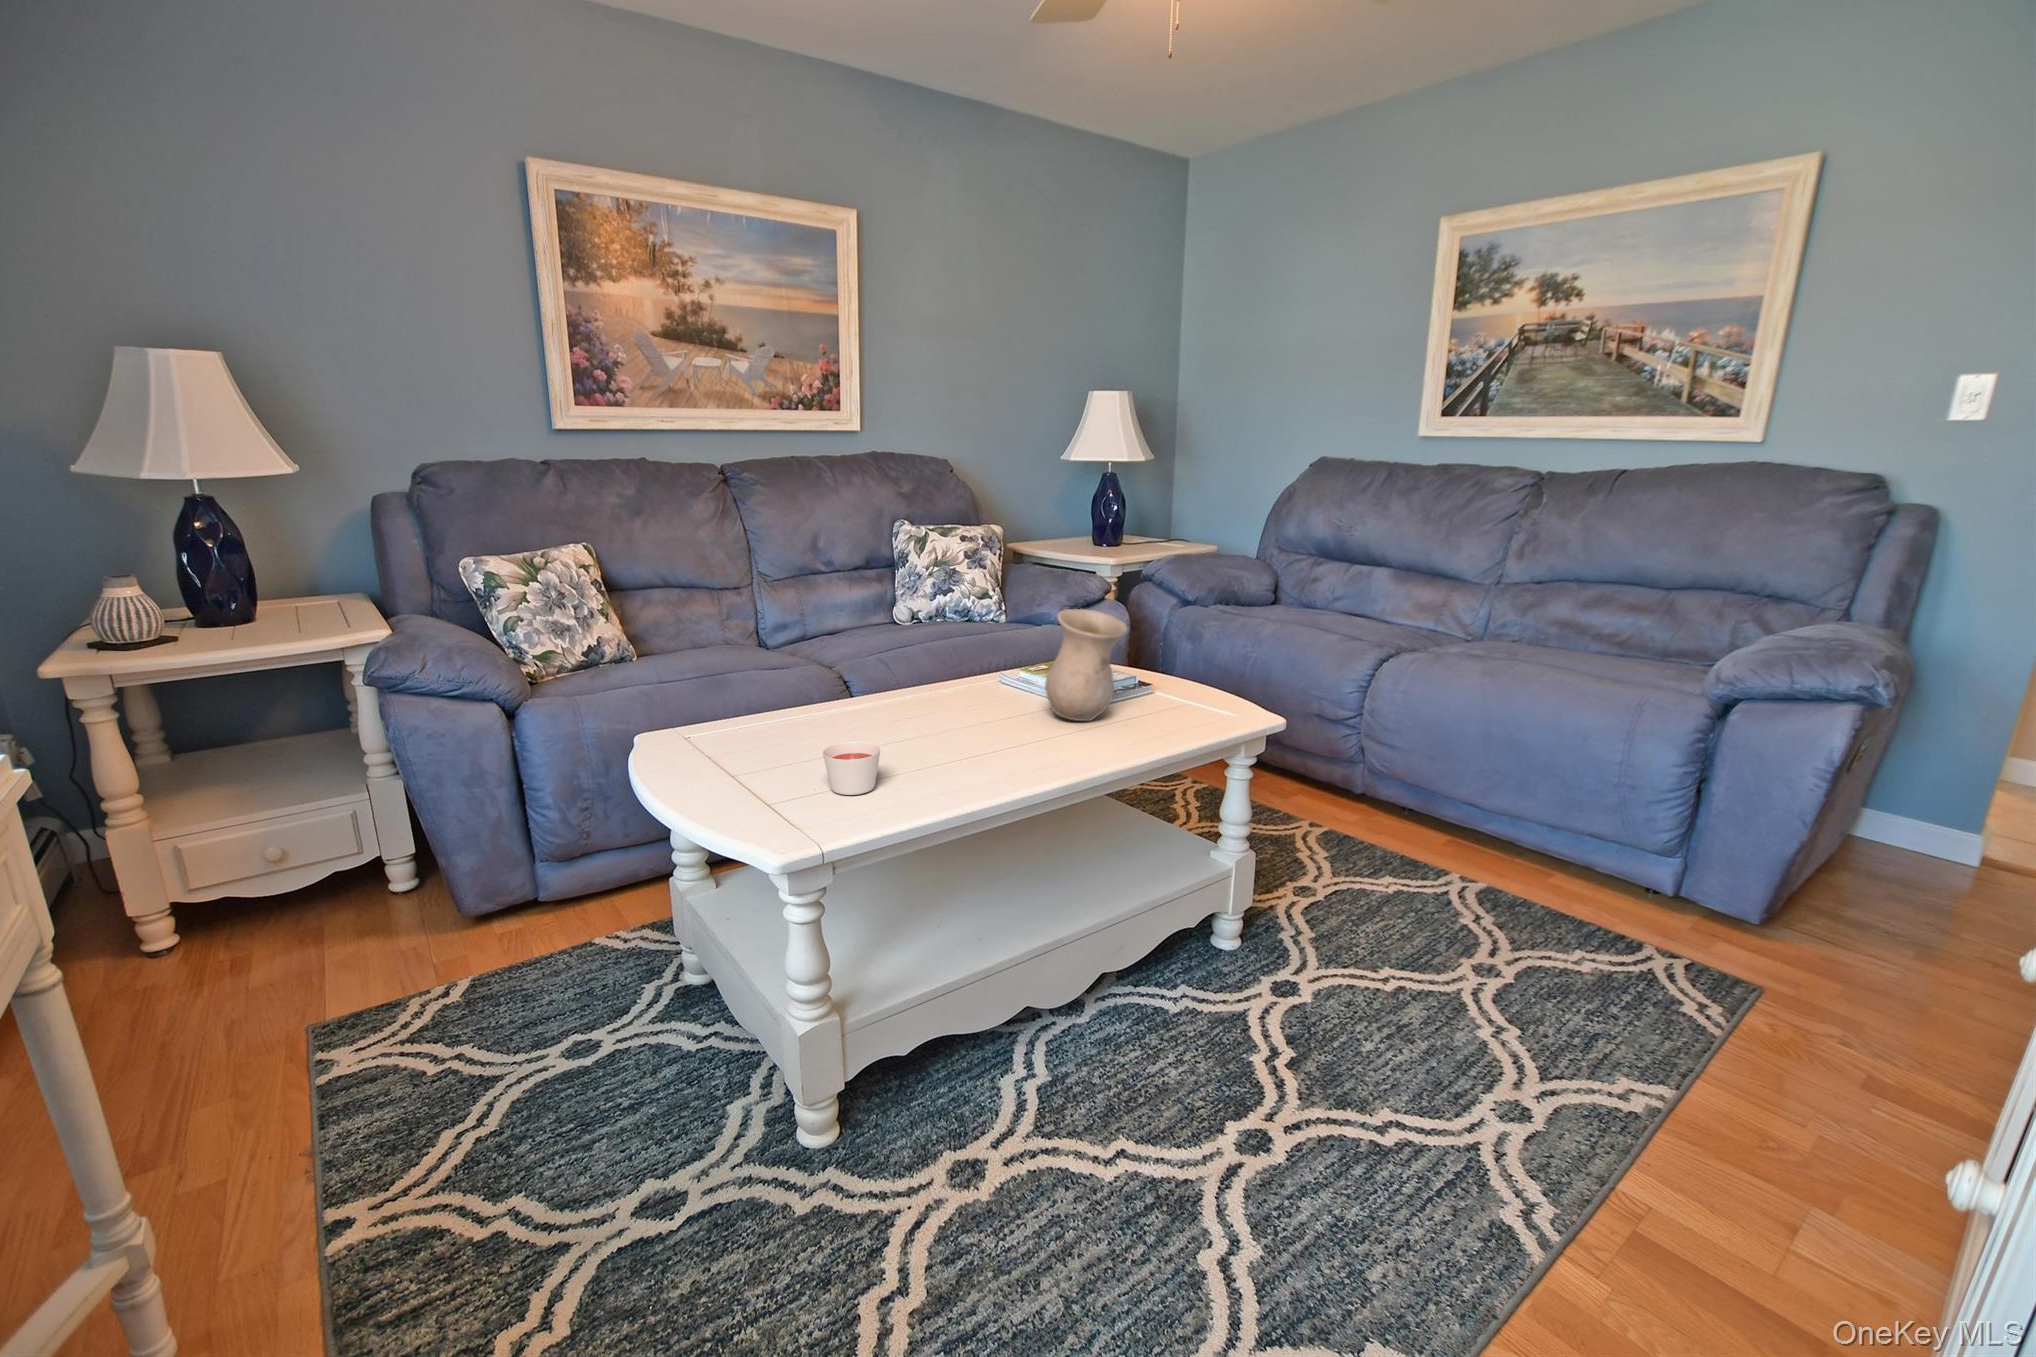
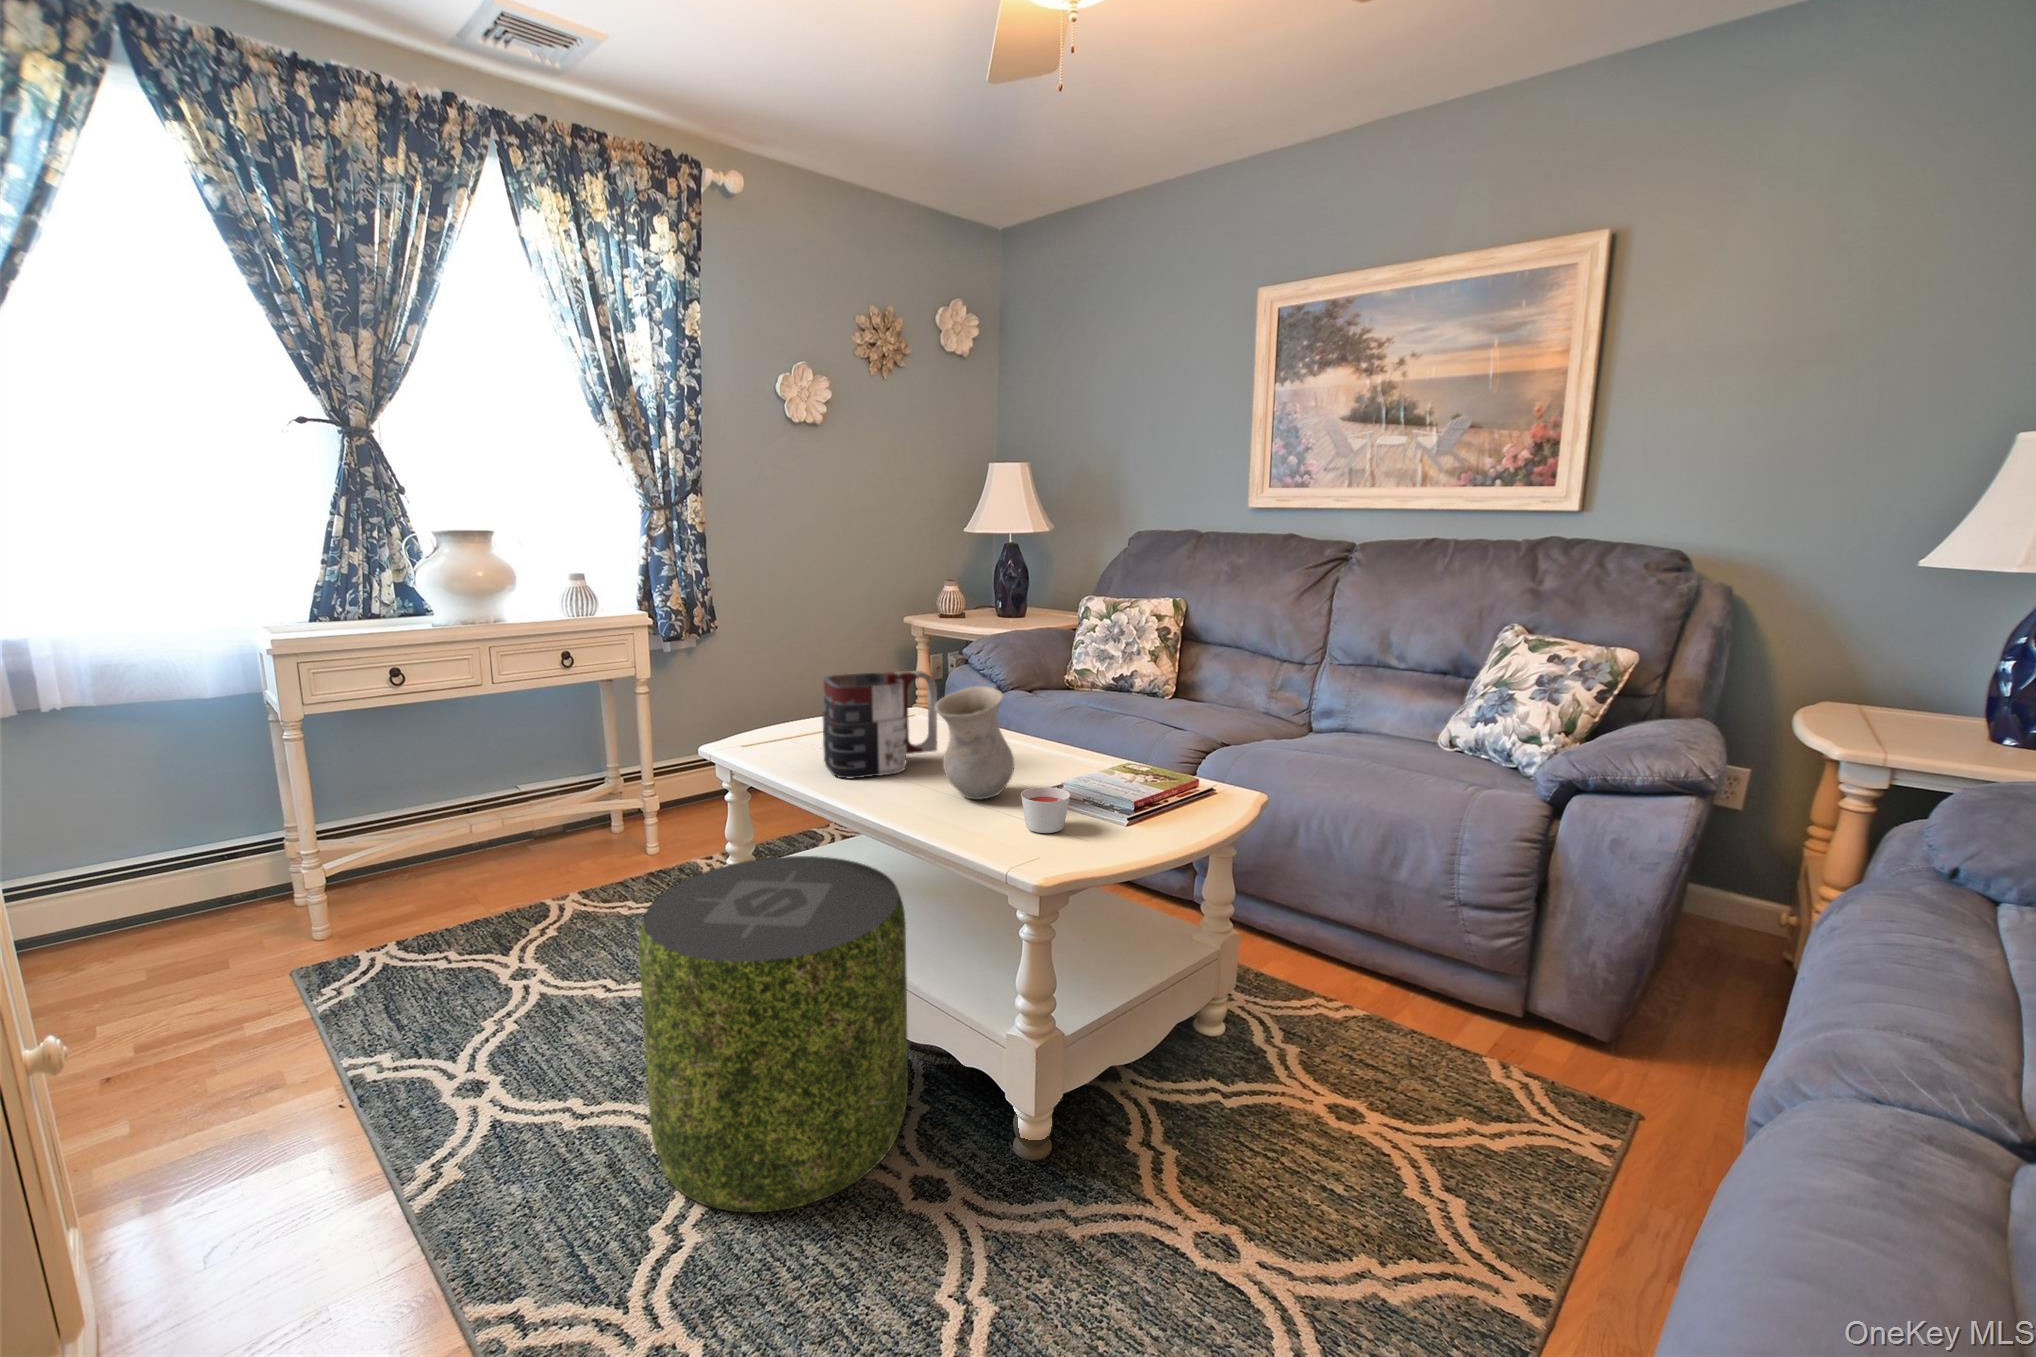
mug: none [910,626,1012,771] -> present [822,671,937,779]
candle: present [823,742,880,795] -> present [1021,787,1070,833]
pouf: none [1096,796,1377,1159] -> present [639,856,908,1213]

